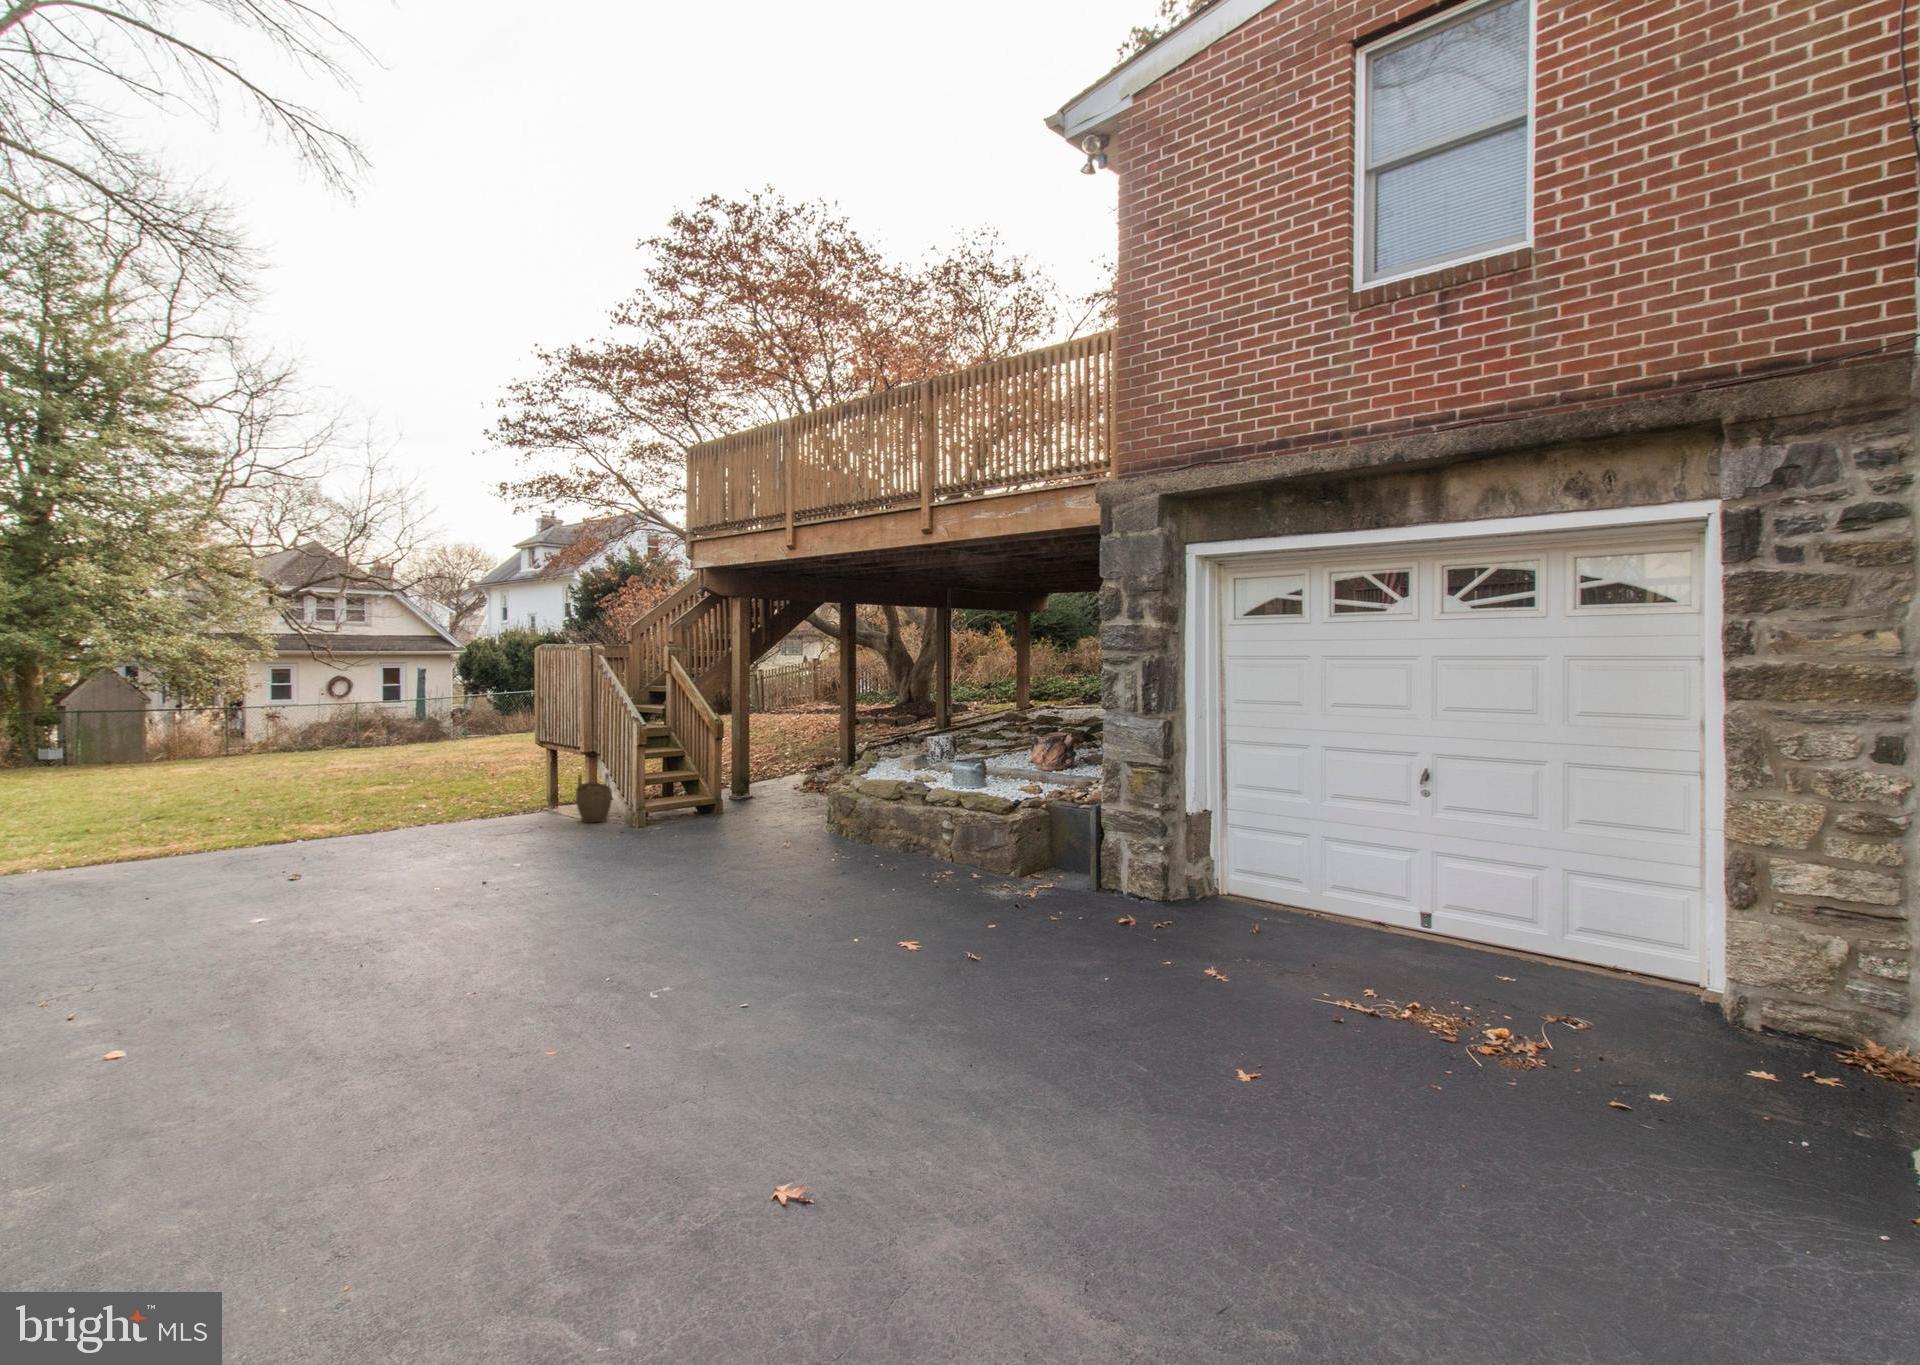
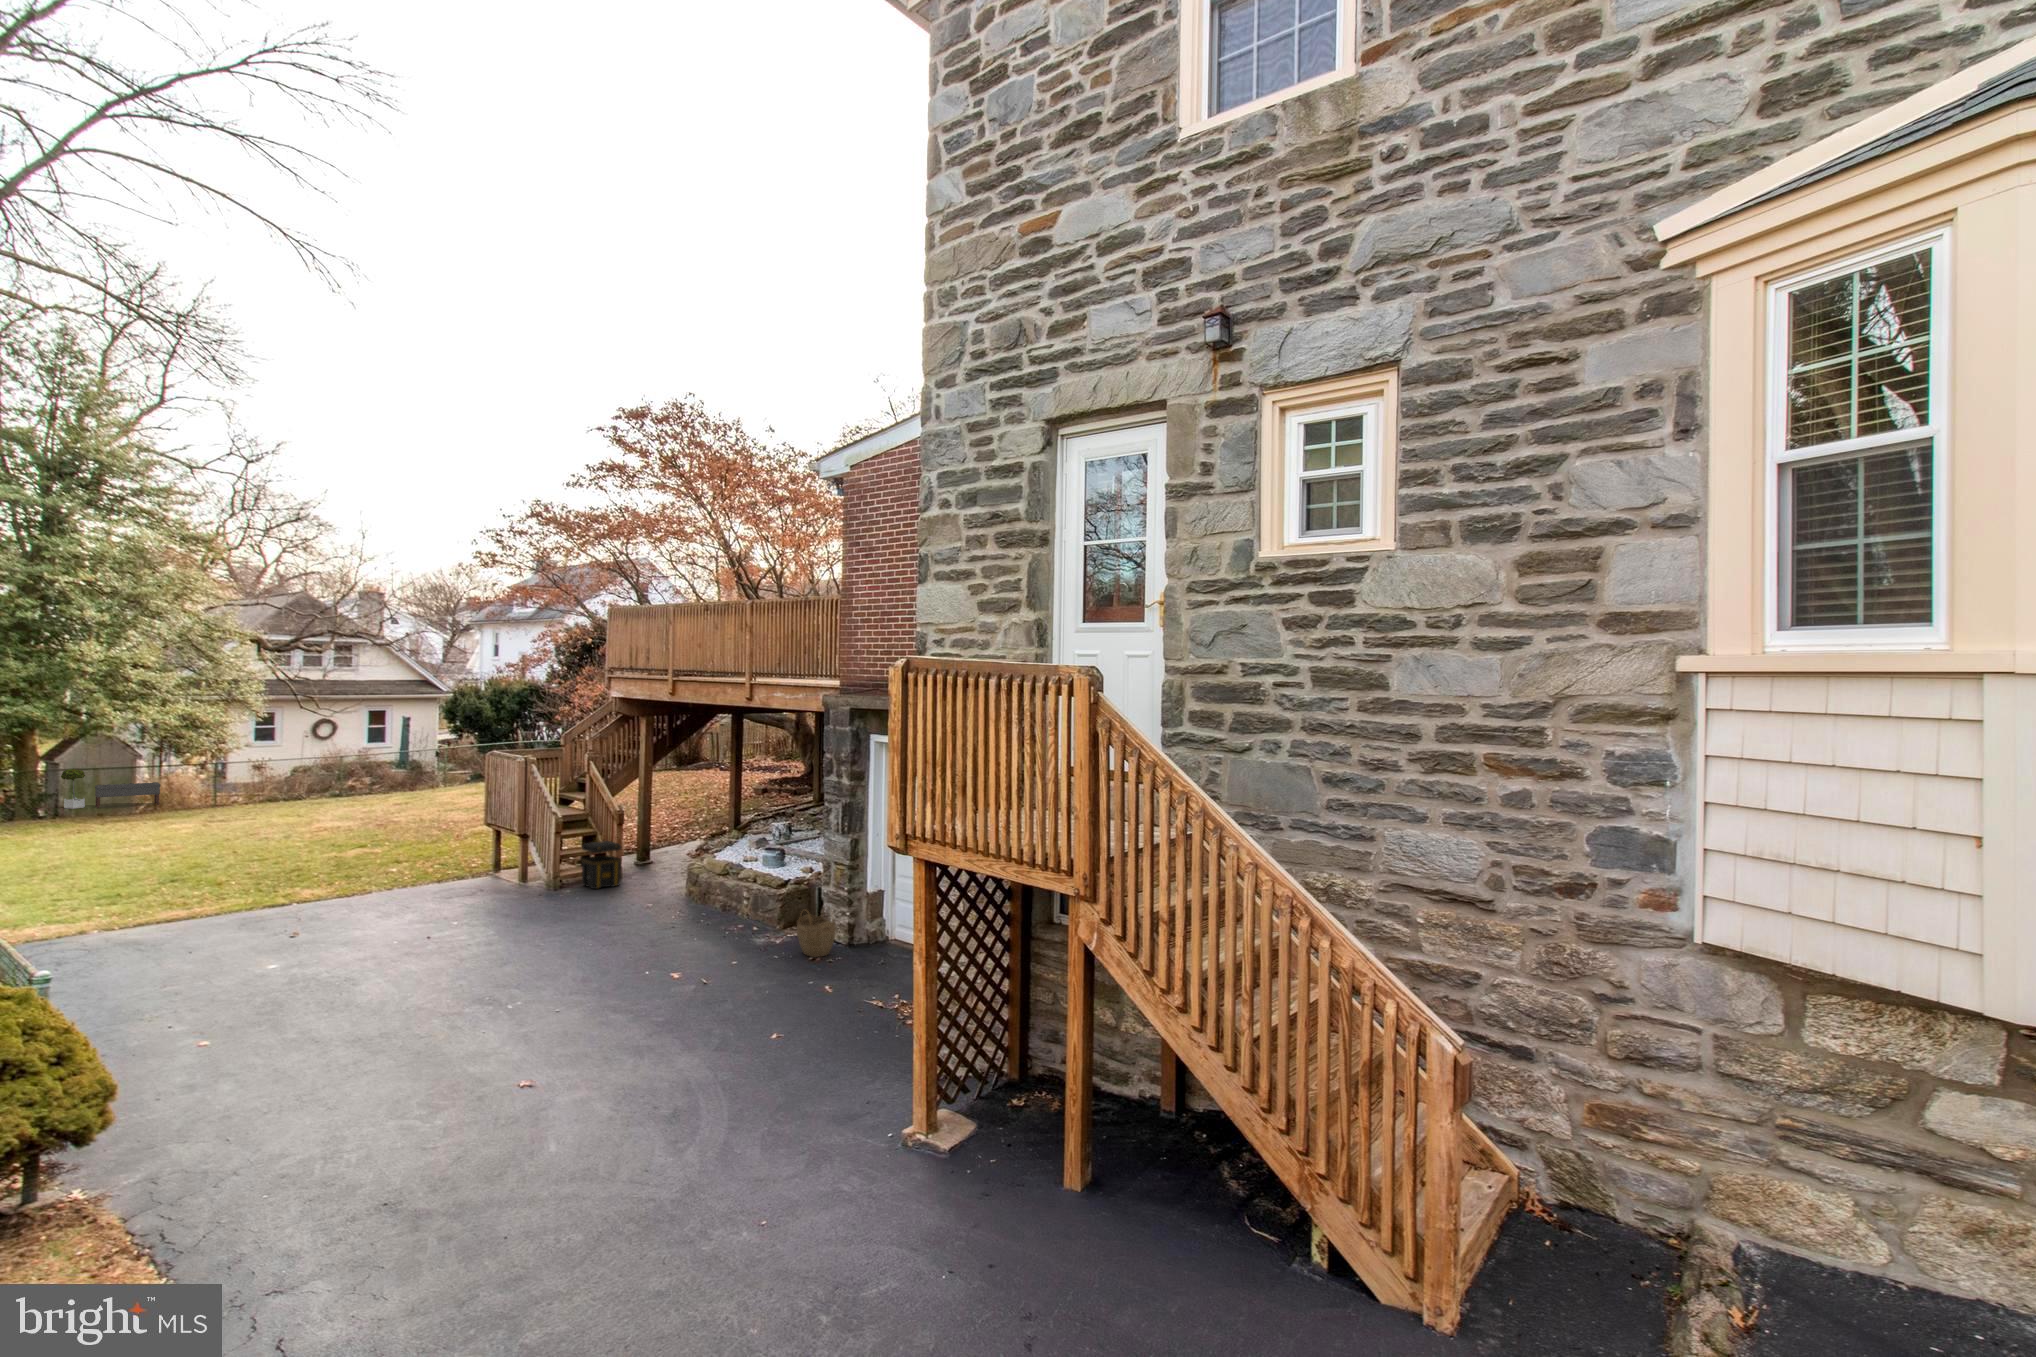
bench: none [74,730,150,758] -> present [95,782,160,808]
toolbox: none [673,763,728,826] -> present [582,841,621,889]
woven basket: present [576,773,612,823] -> present [797,910,836,957]

